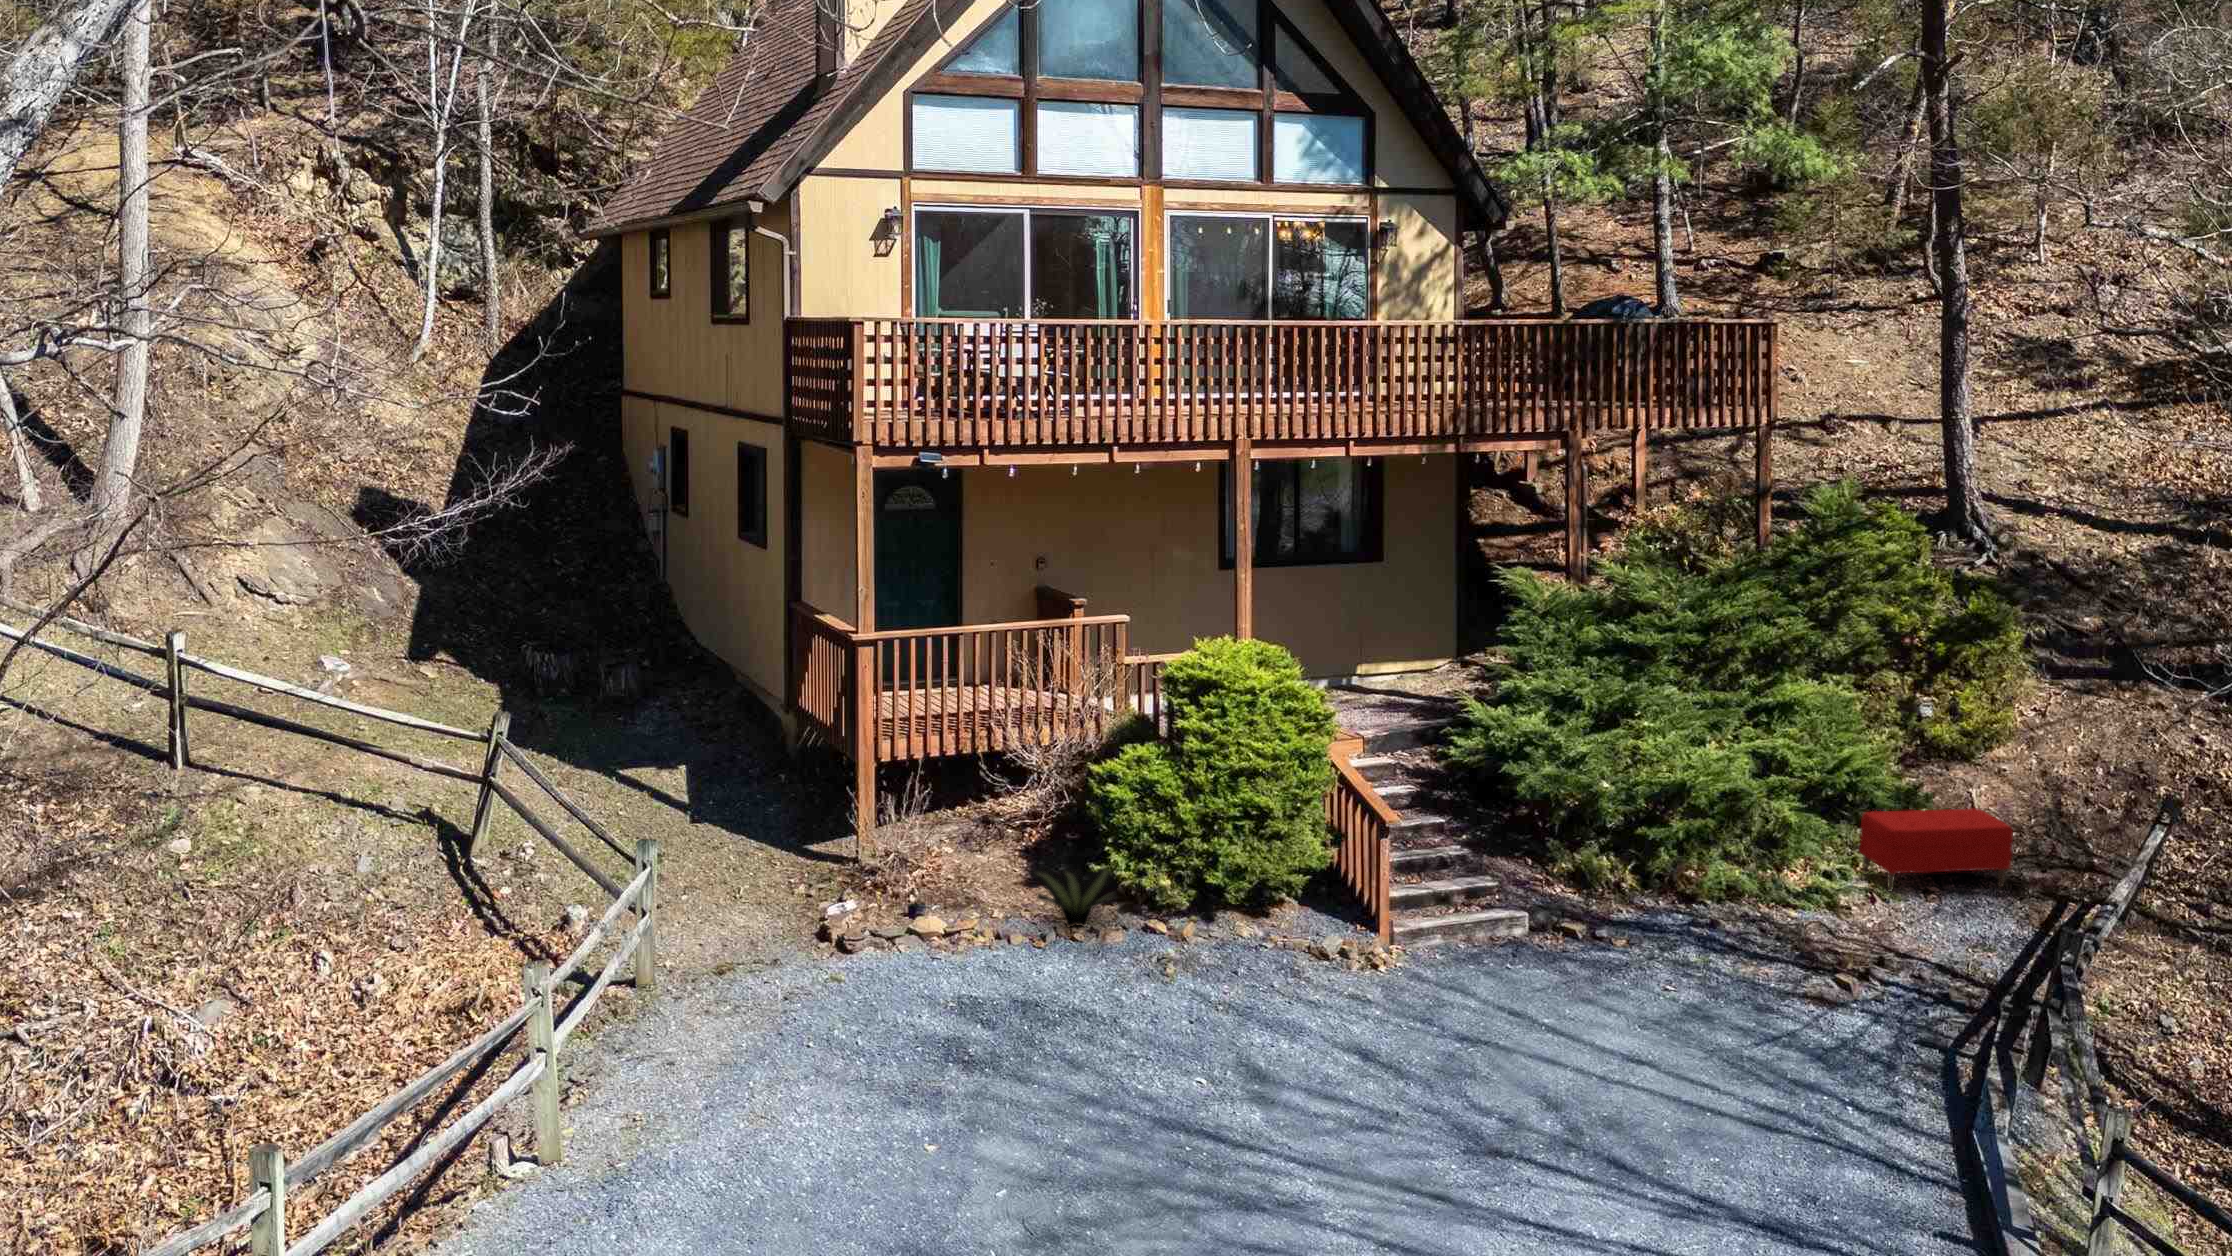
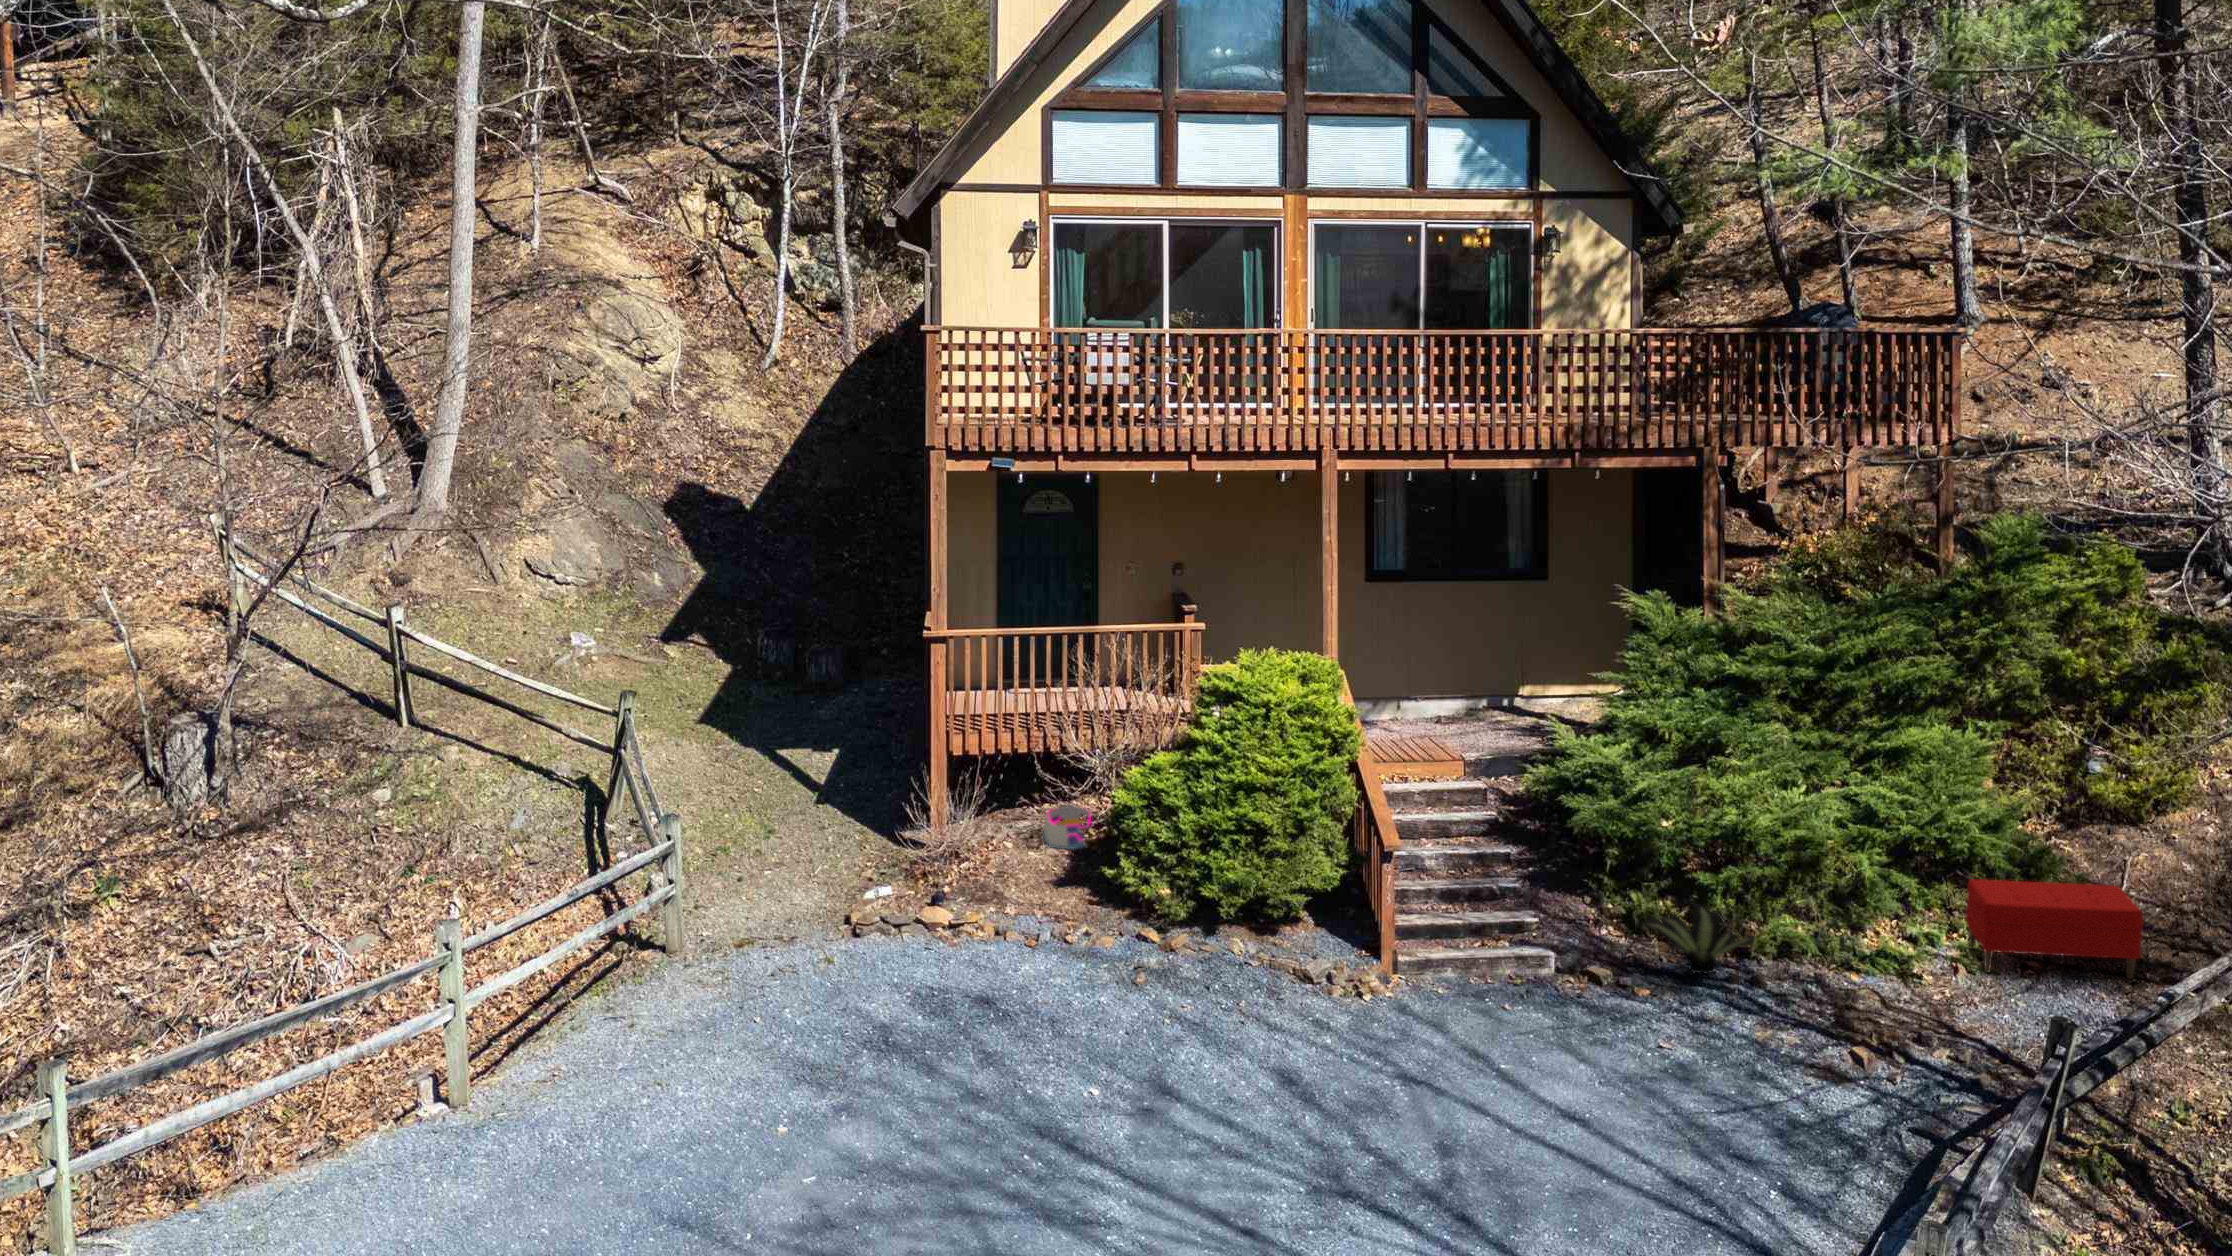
storage bin: none [950,811,1013,855] -> present [1043,805,1092,849]
potted plant: present [1029,867,1117,927] -> present [1644,905,1754,974]

